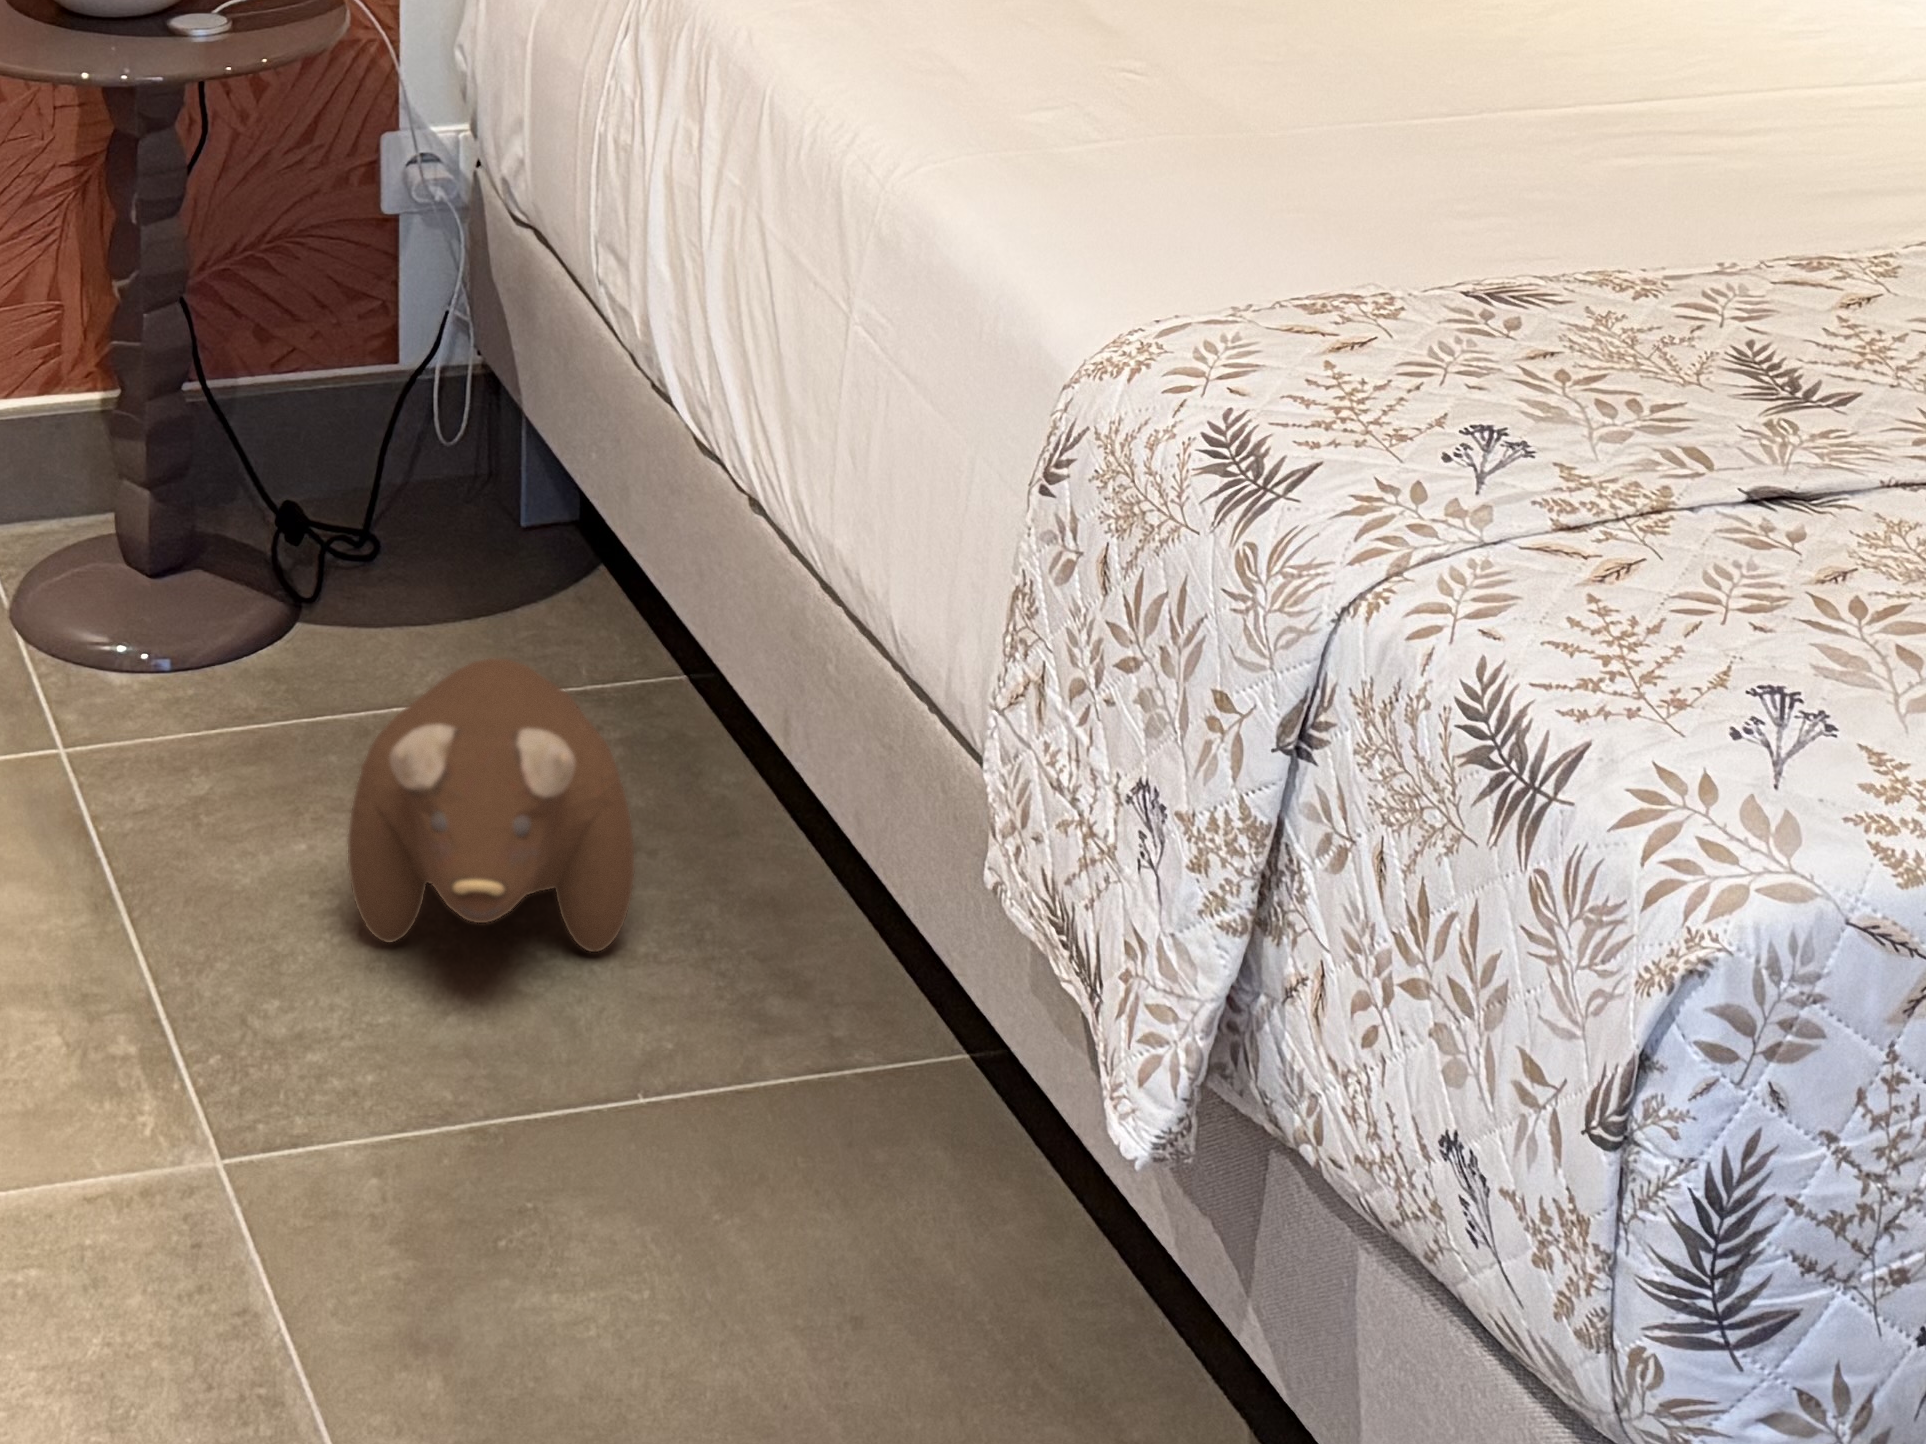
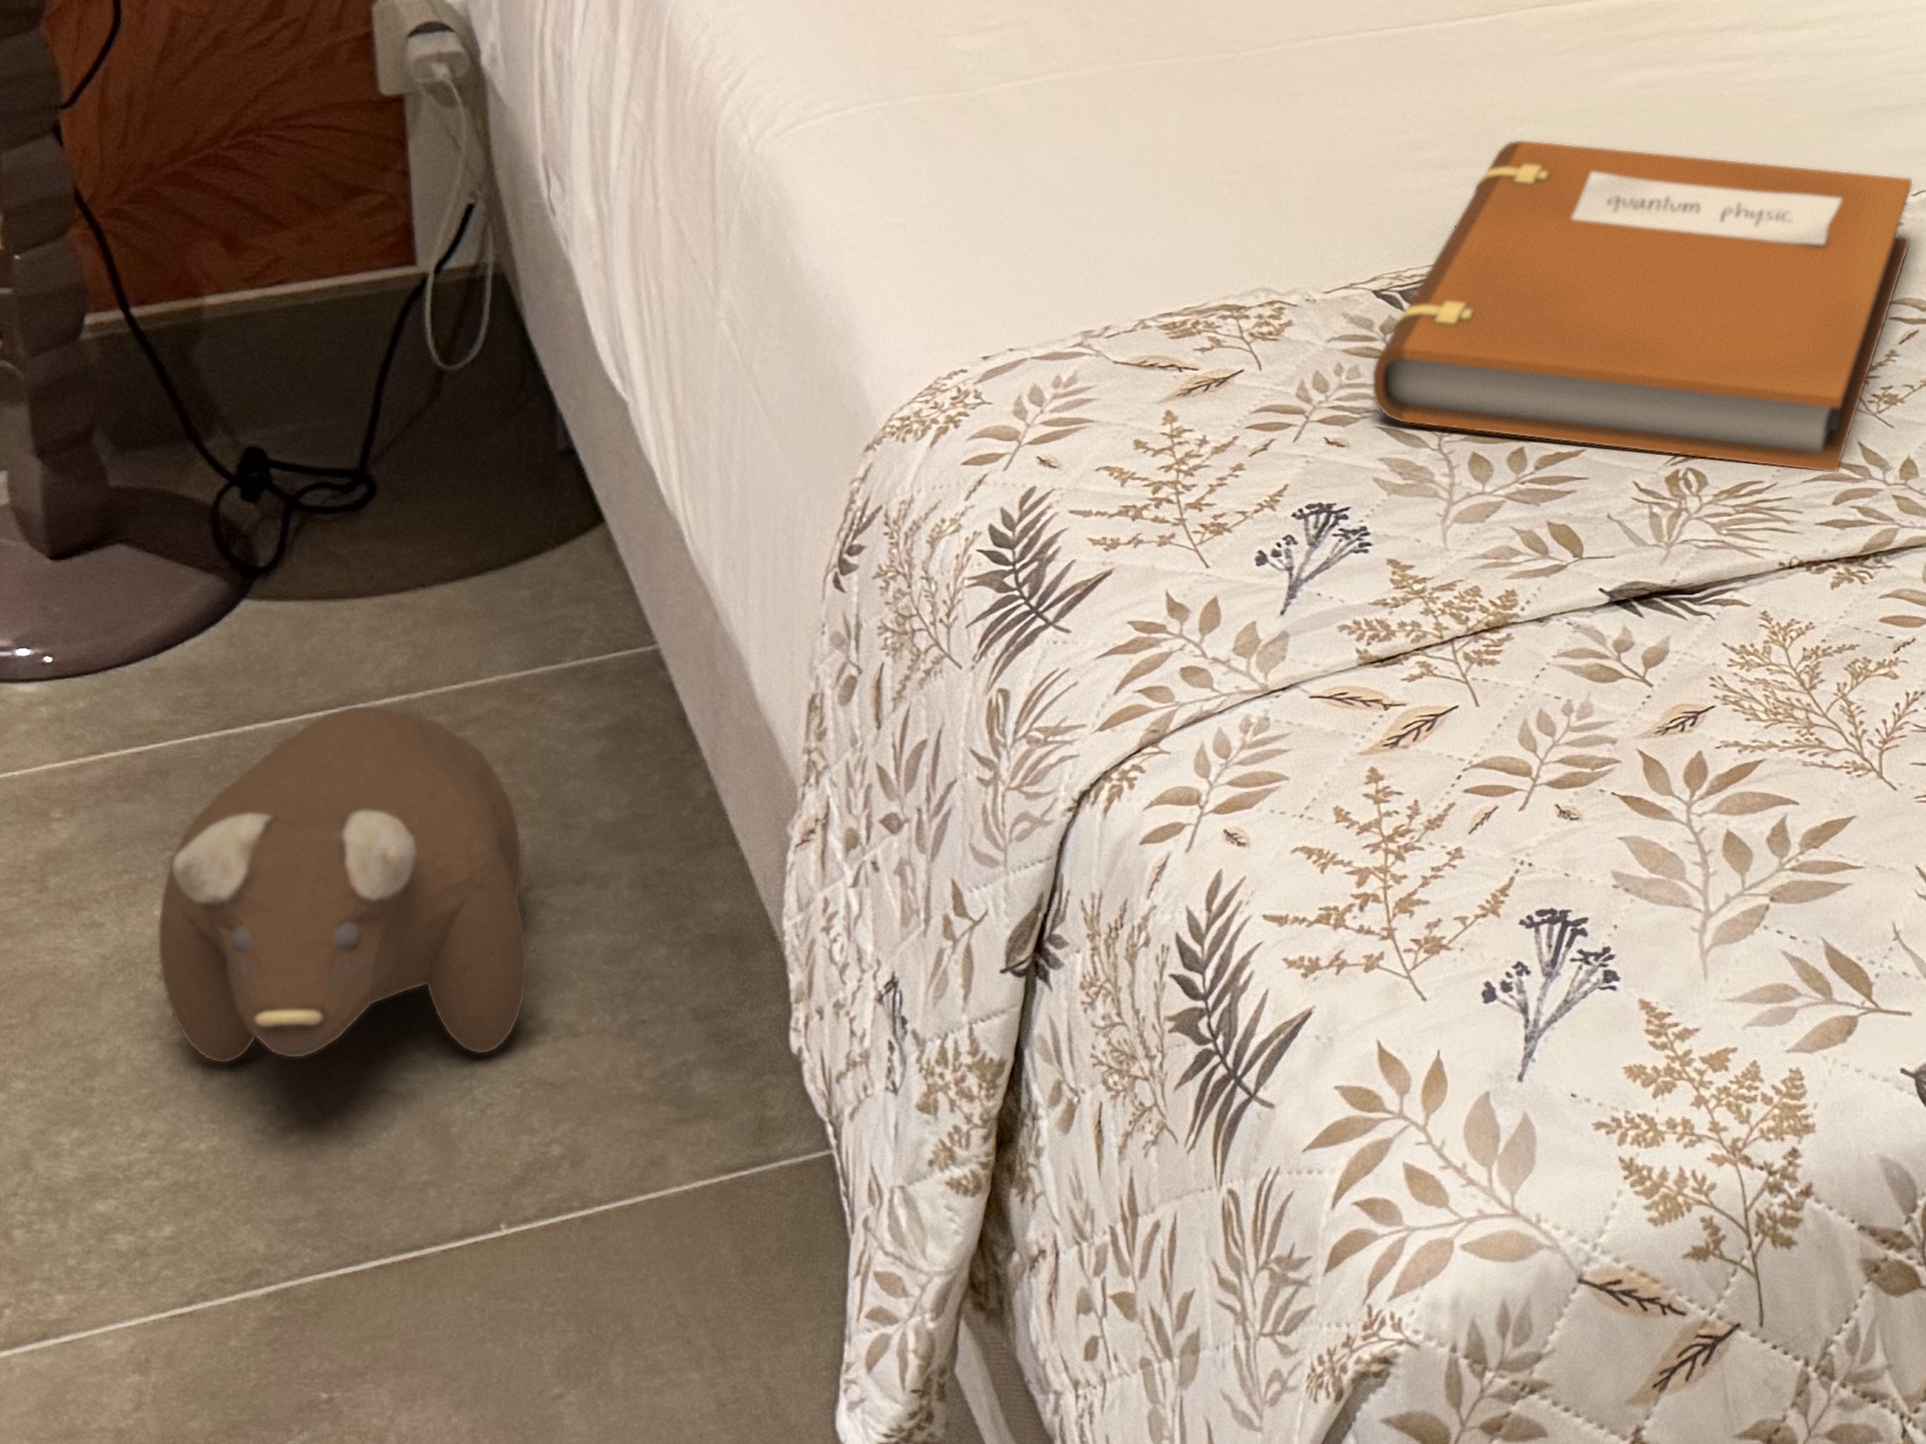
notebook: none [1492,185,1895,426] -> present [1373,141,1912,472]

